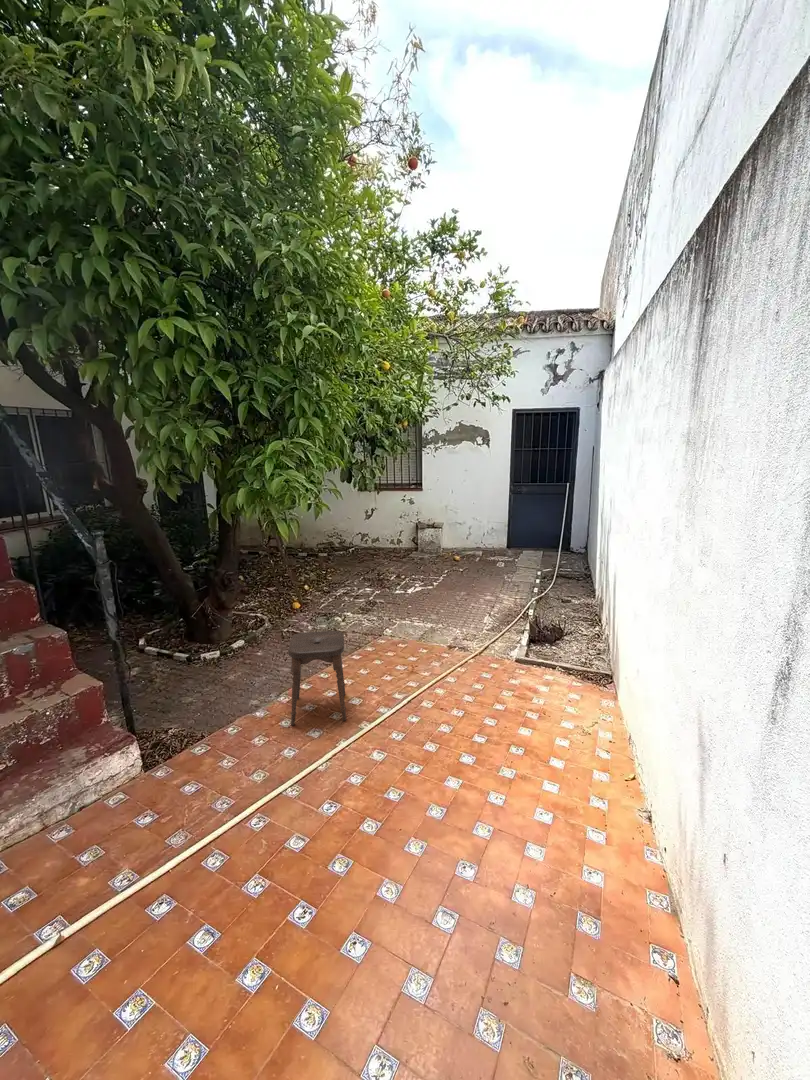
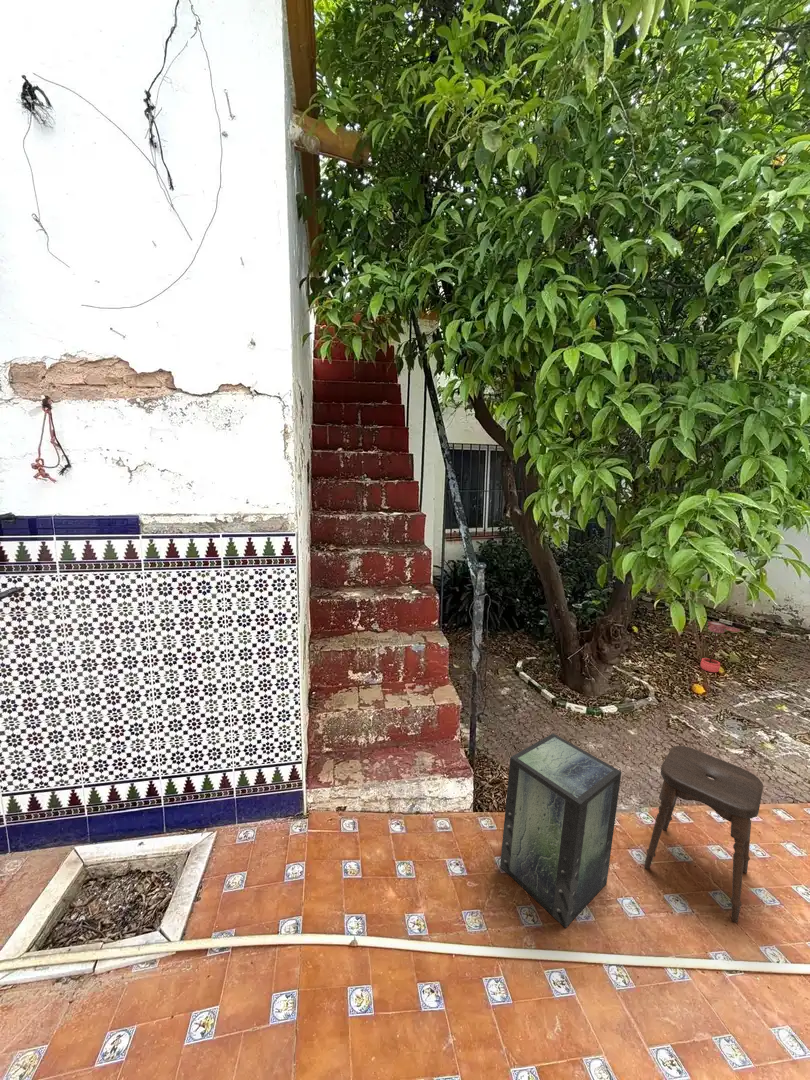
potted plant: none [283,553,313,592] -> present [701,621,740,672]
storage box: none [178,662,271,790] -> present [500,733,621,928]

